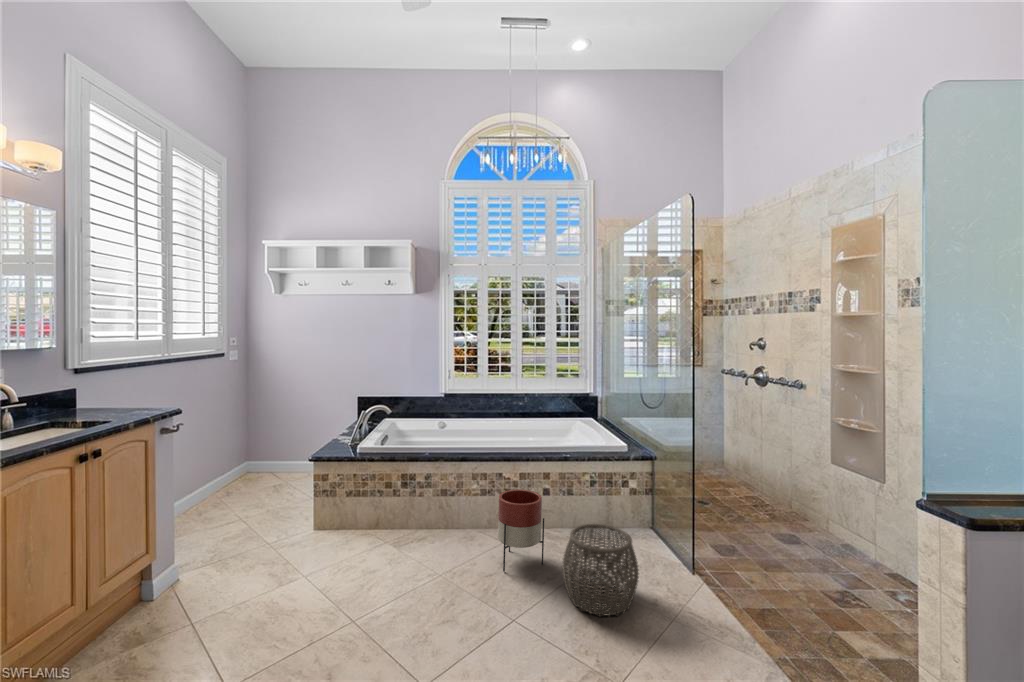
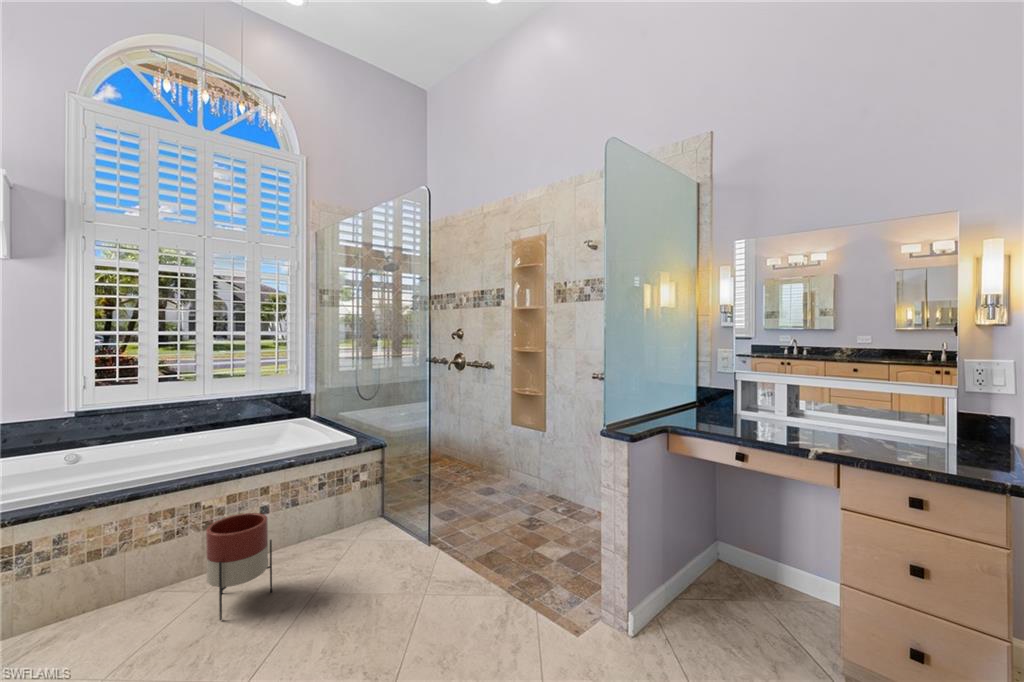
woven basket: present [562,524,639,616] -> none [304,524,388,623]

